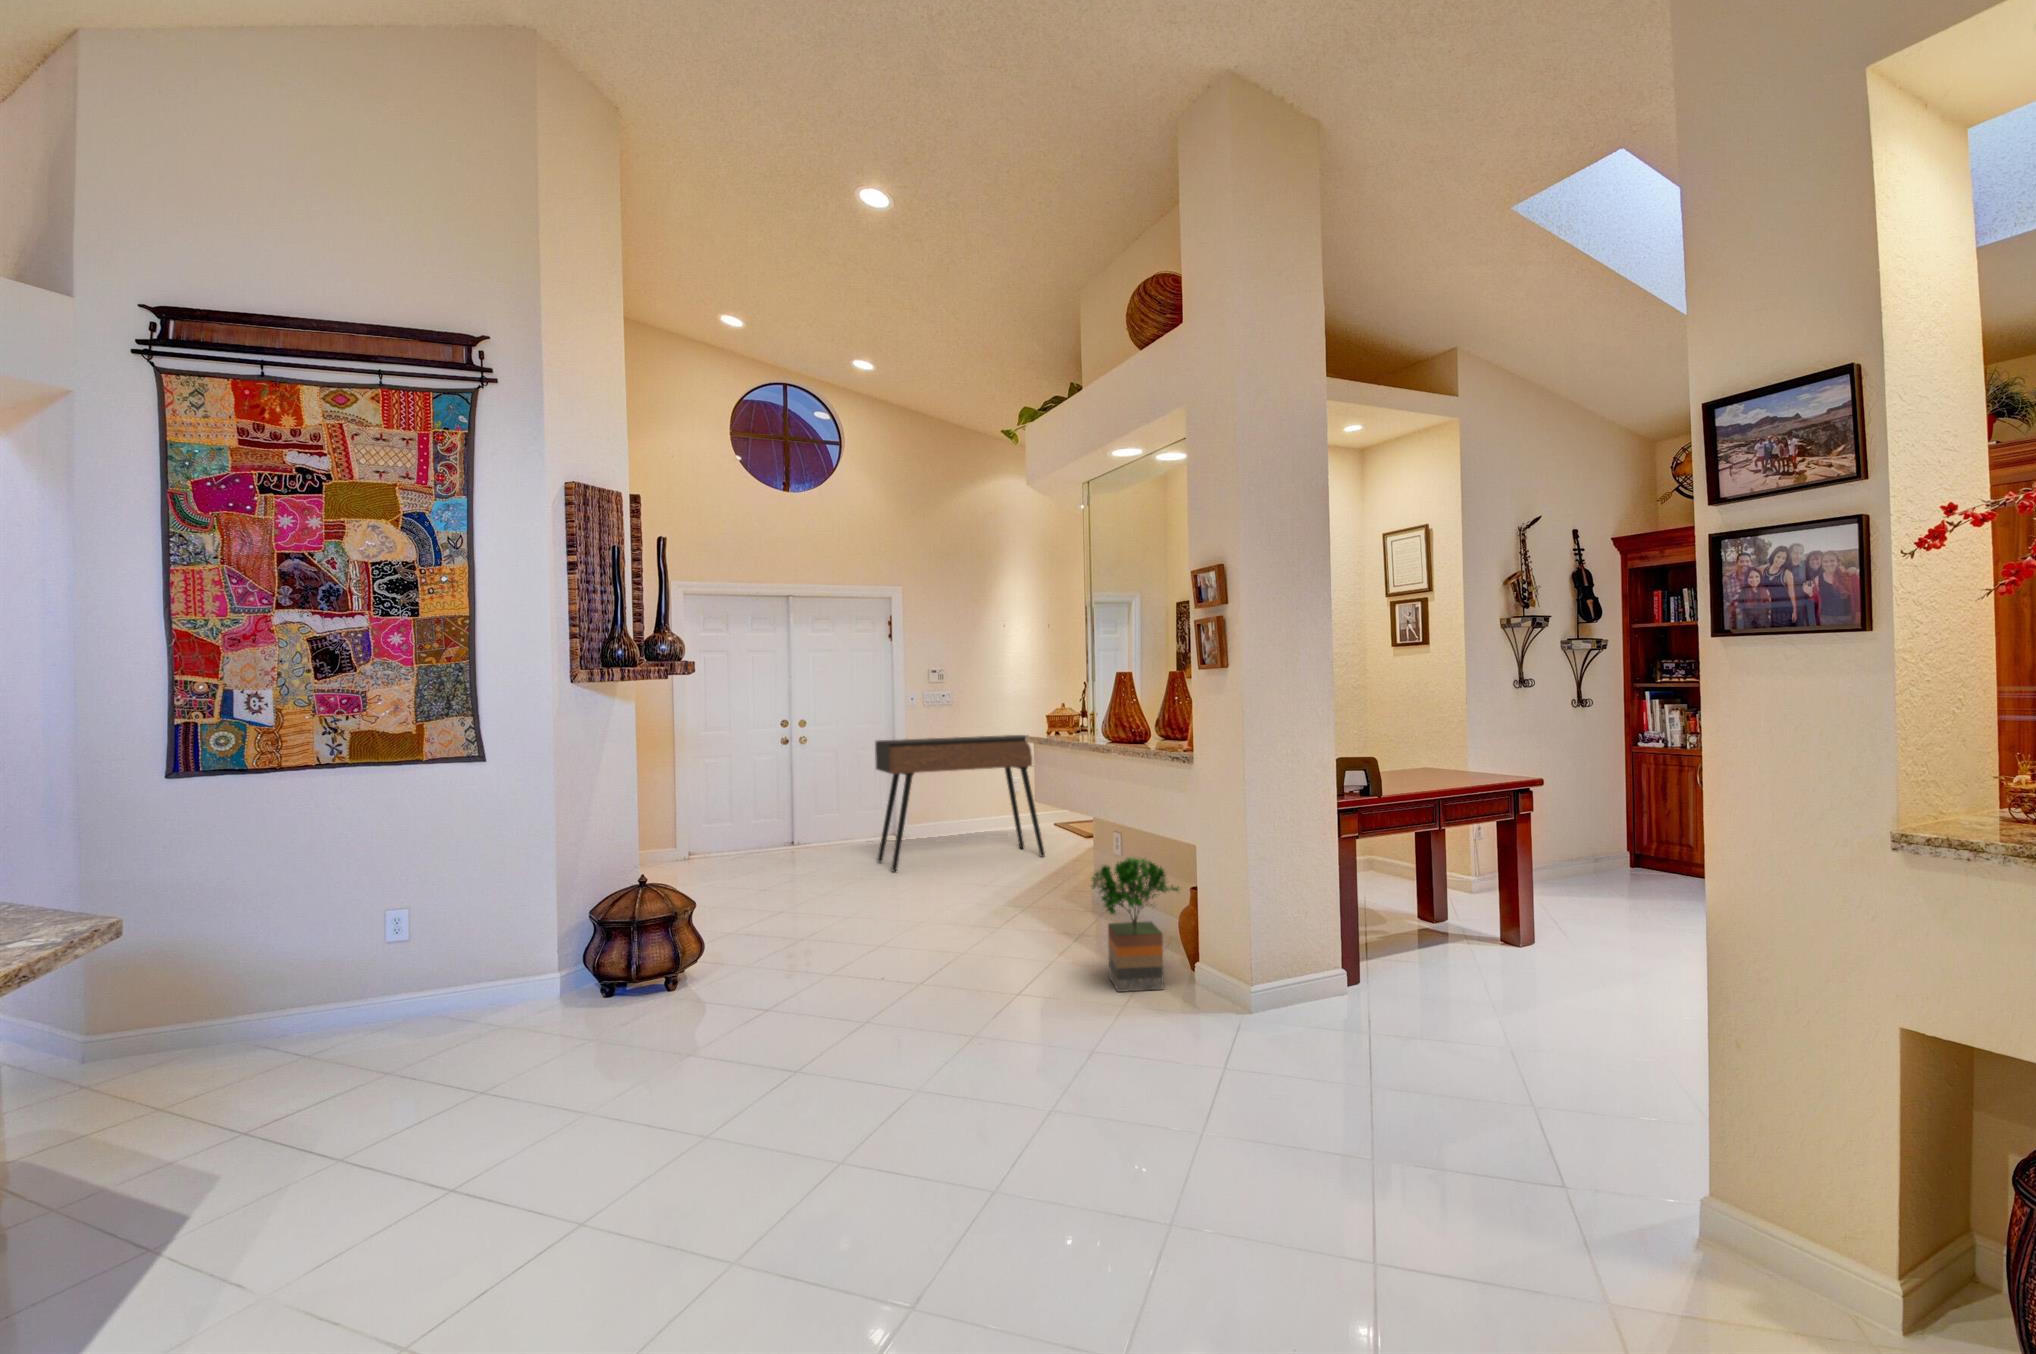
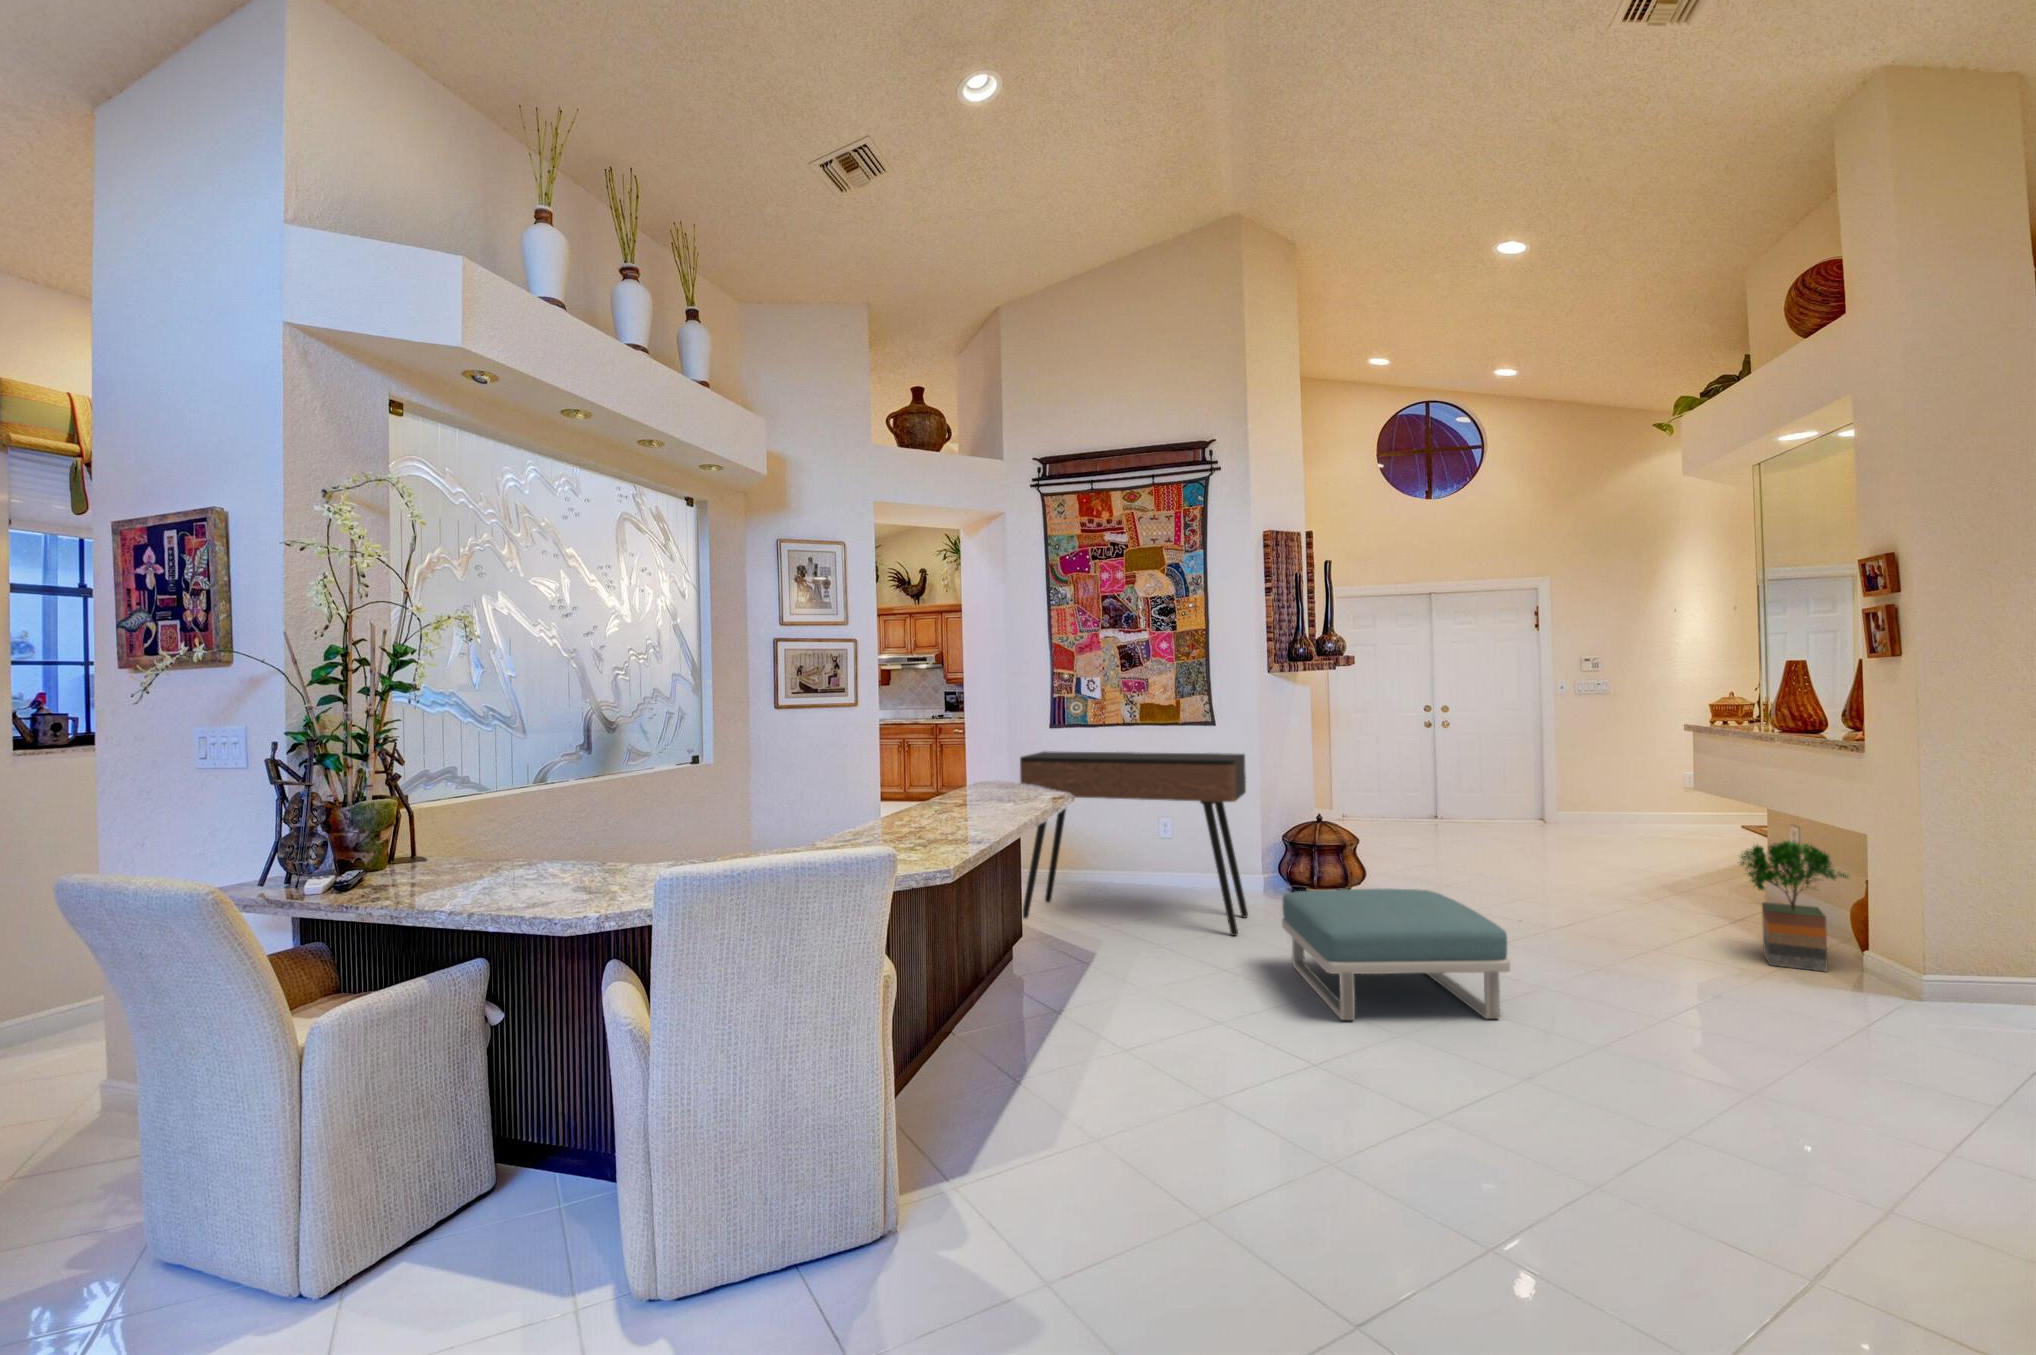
console table: present [875,735,1045,872] -> present [1020,752,1248,936]
footstool: none [557,982,885,1253] -> present [1282,889,1510,1020]

